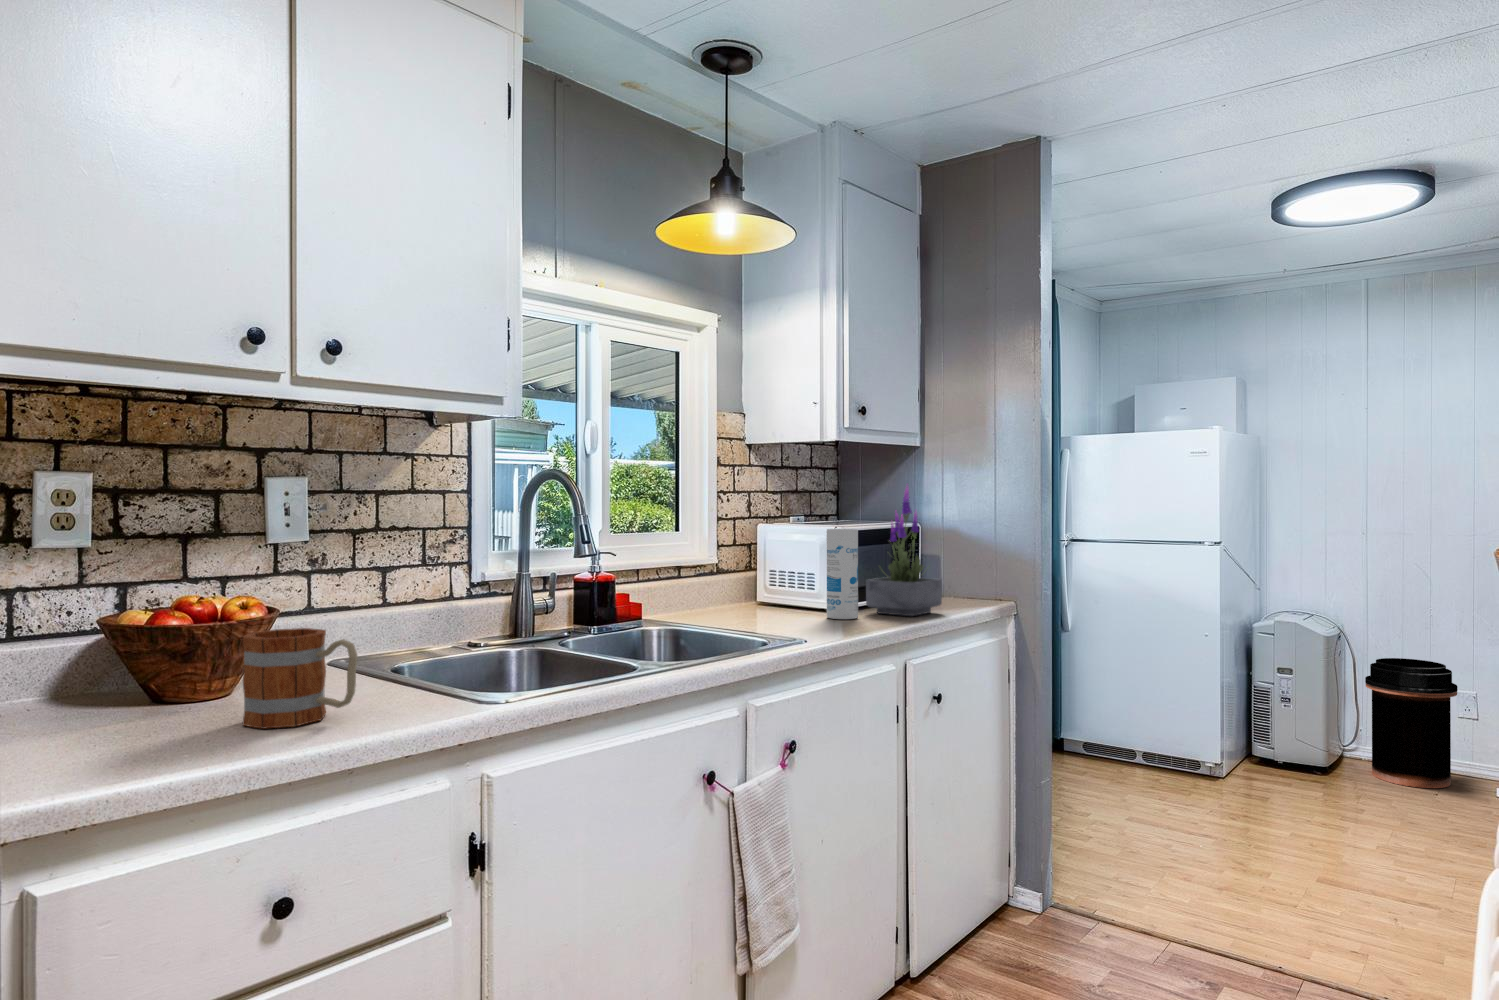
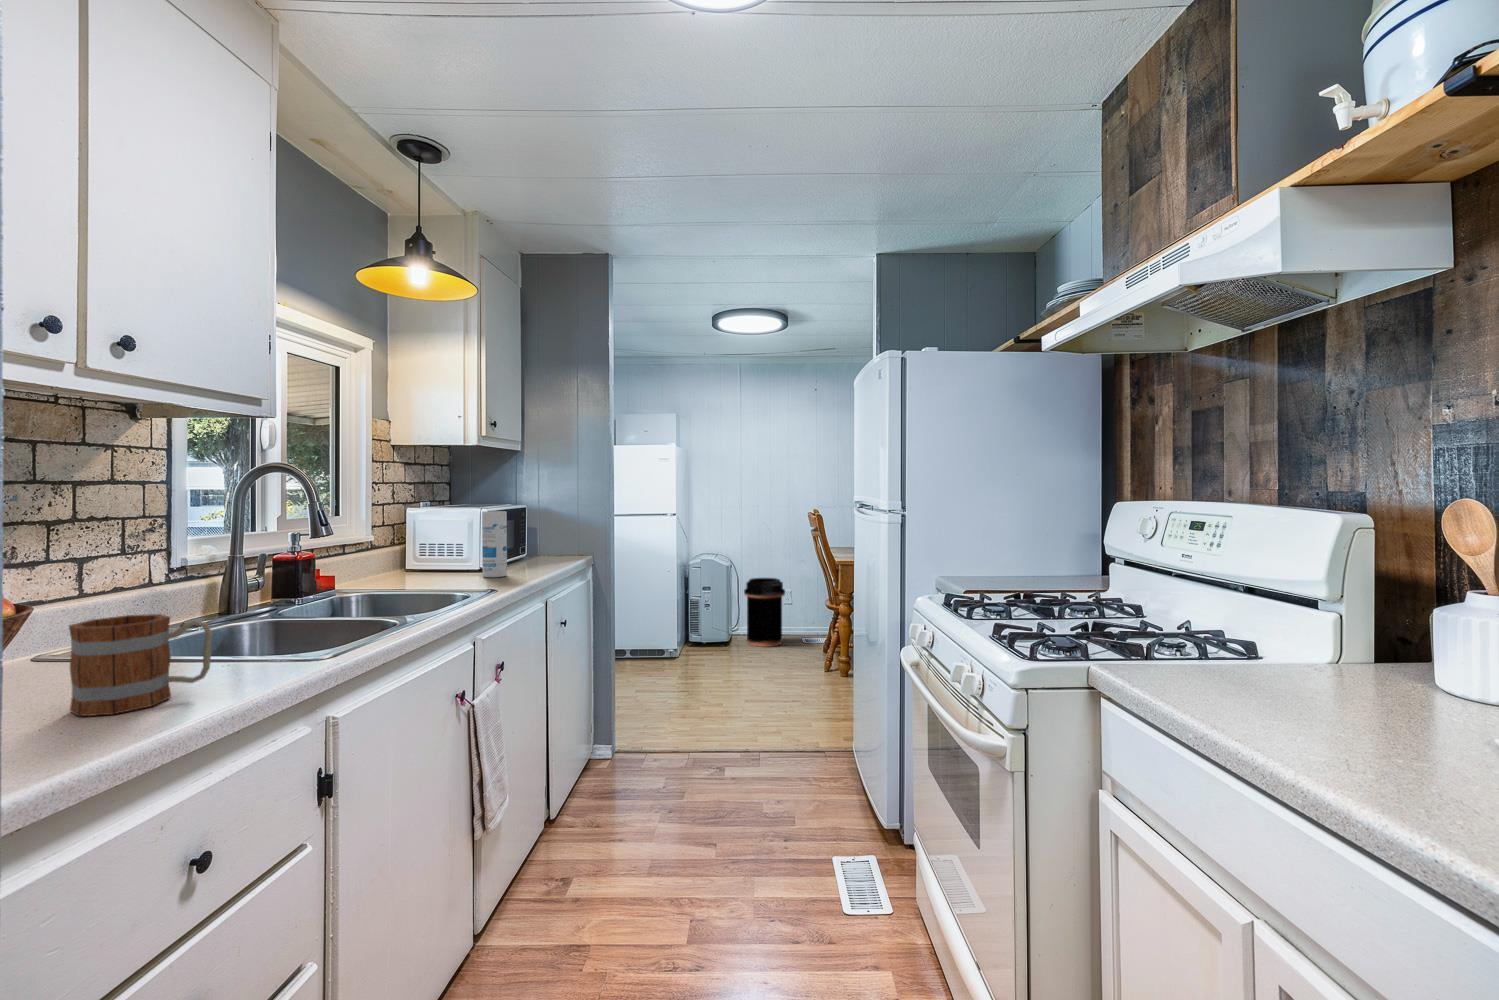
potted plant: present [866,486,942,616] -> none [506,479,558,571]

